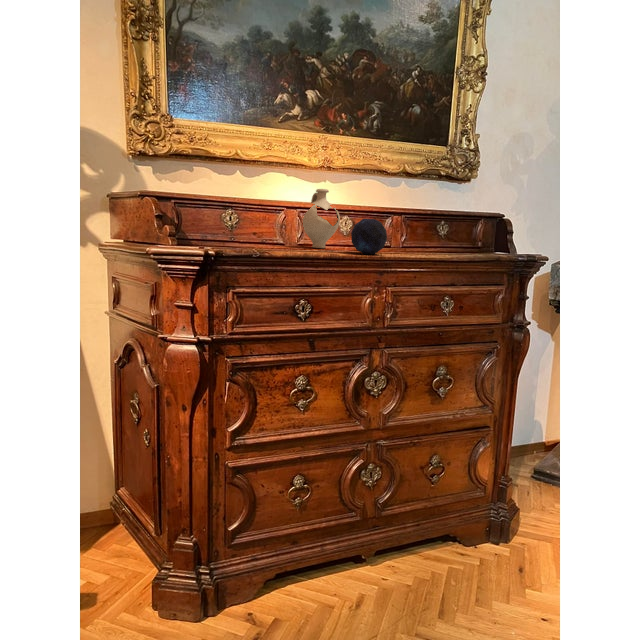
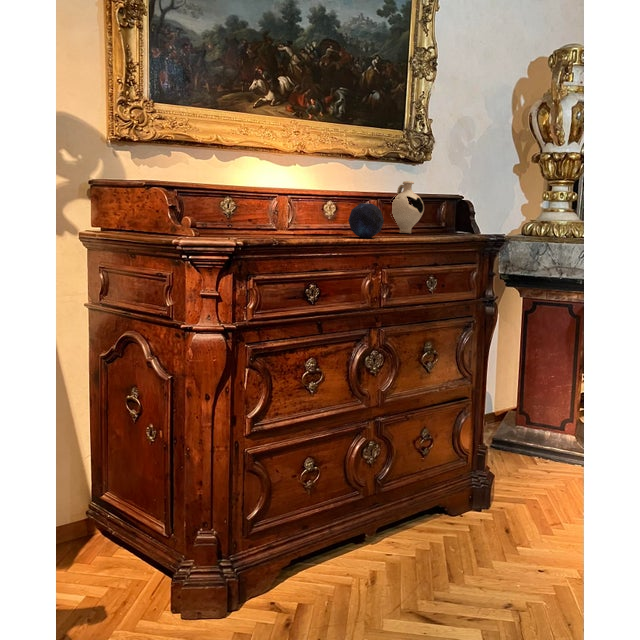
decorative vase: present [301,189,340,248] -> present [392,181,424,233]

